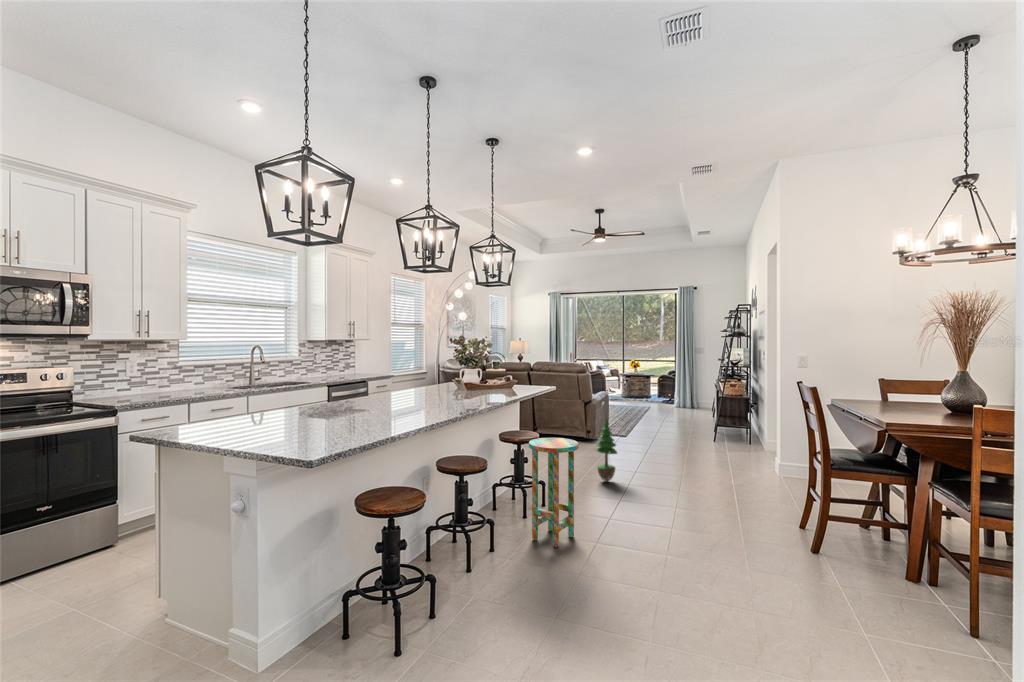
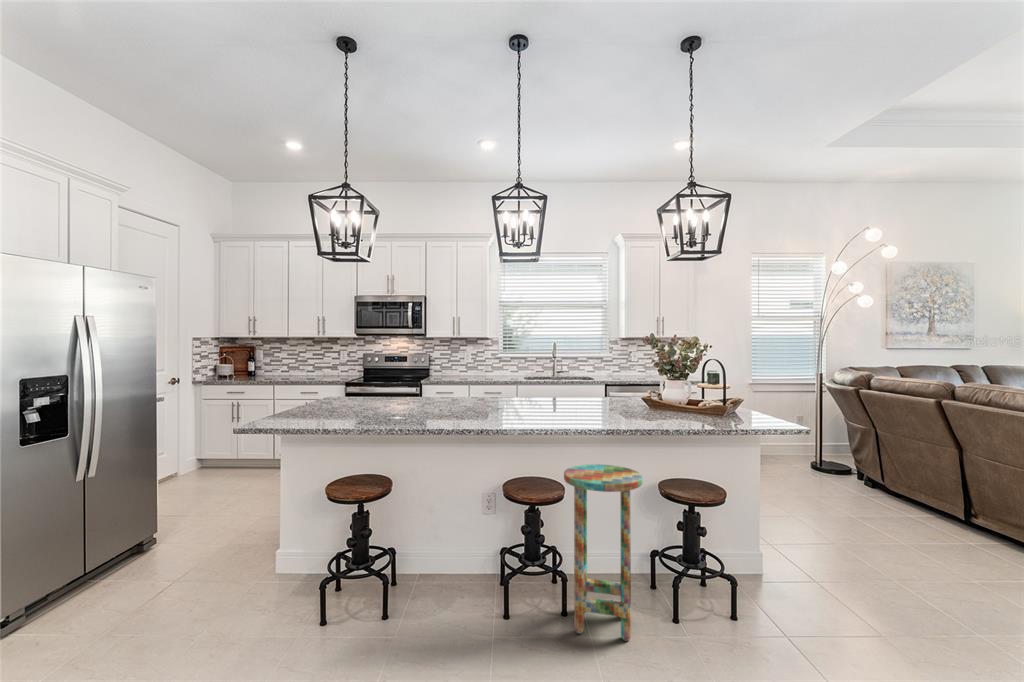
potted tree: present [595,420,617,482] -> none [899,488,967,631]

